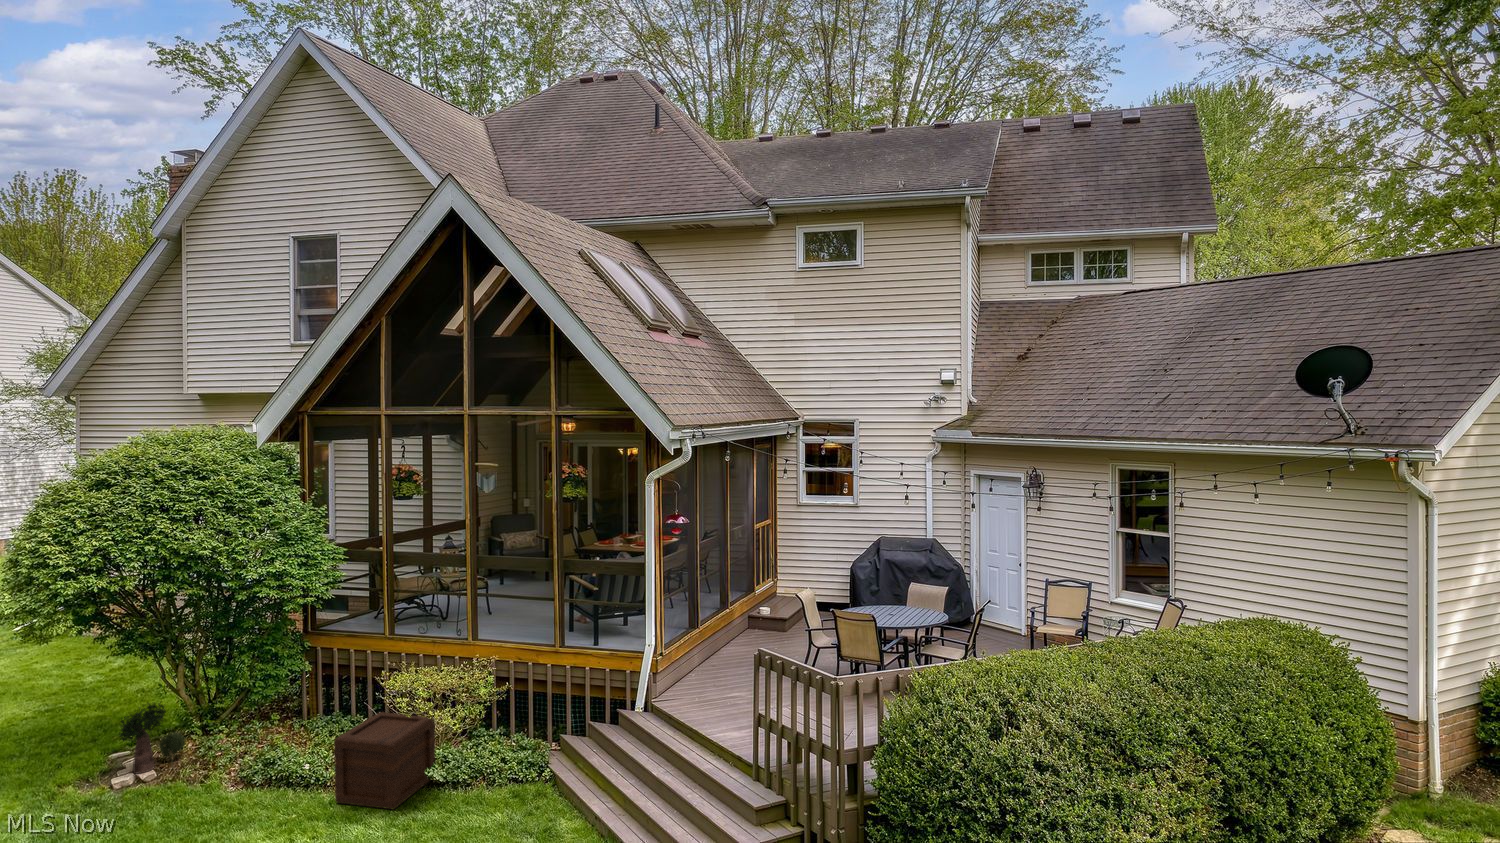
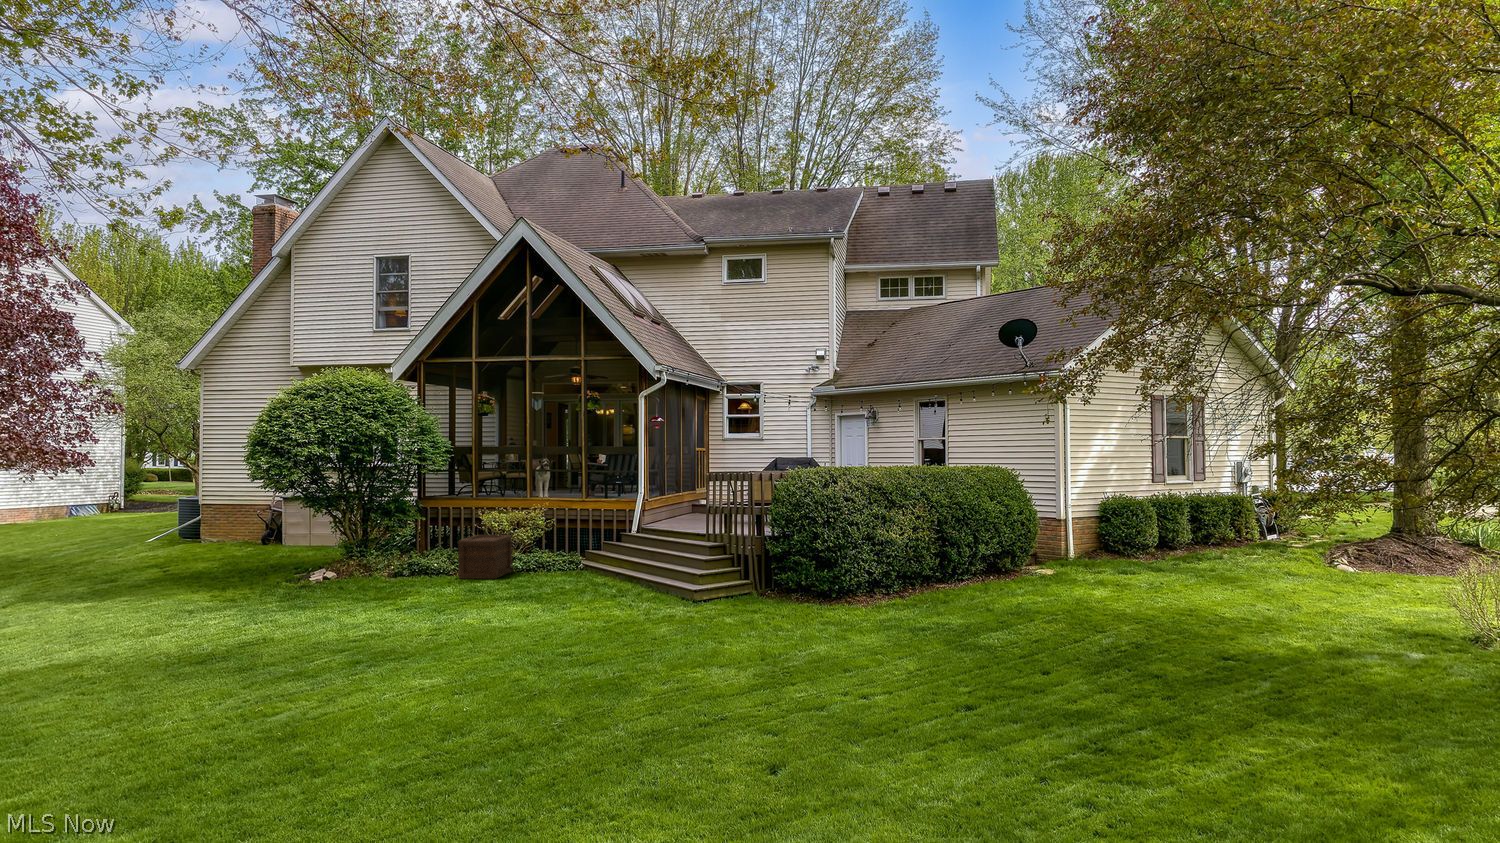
potted plant: present [120,702,186,774] -> none [313,534,348,577]

